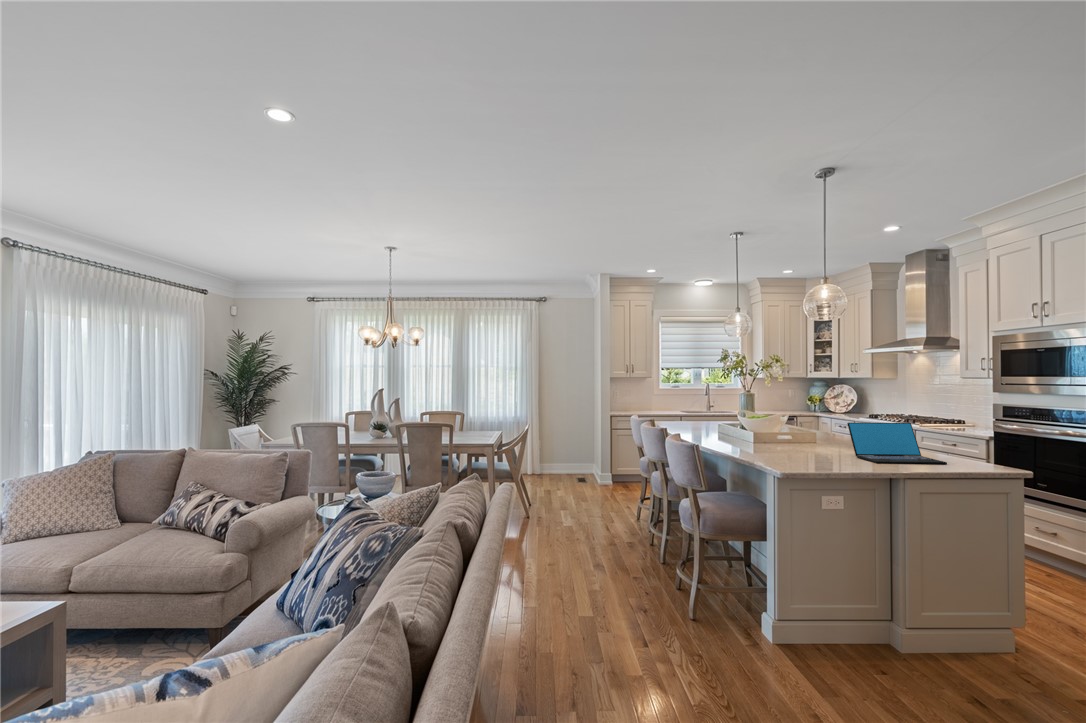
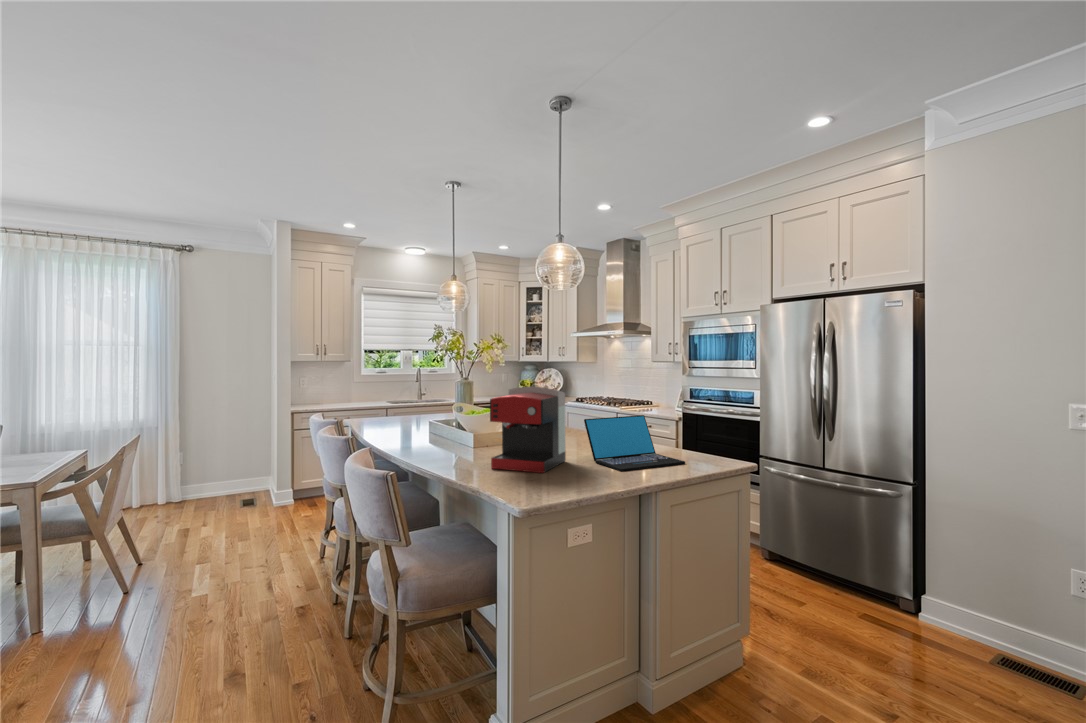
coffee maker: none [764,395,830,459] -> present [490,387,566,473]

